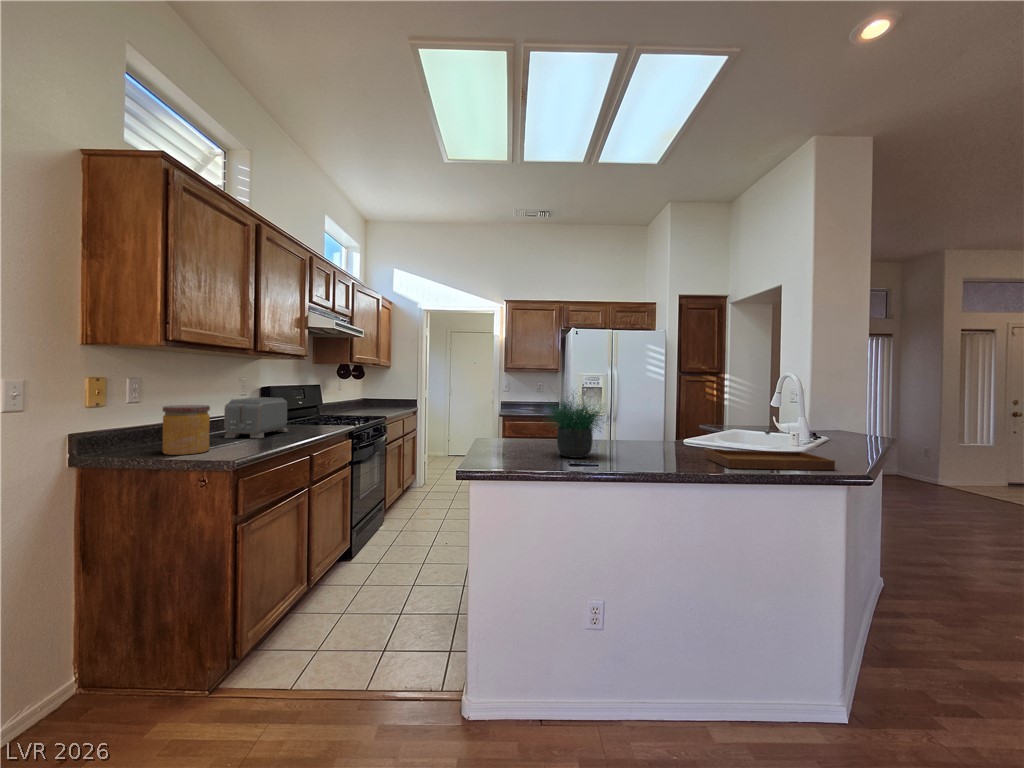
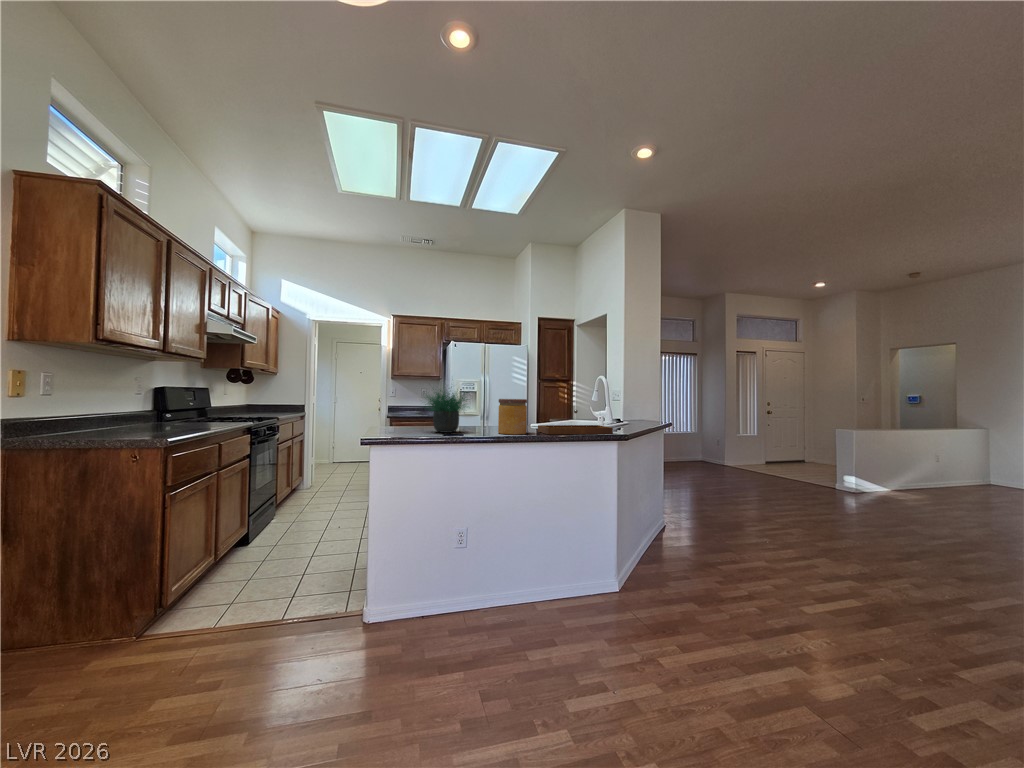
toaster: present [224,397,288,438] -> none [128,395,189,430]
jar: present [163,405,210,455] -> present [498,399,527,434]

